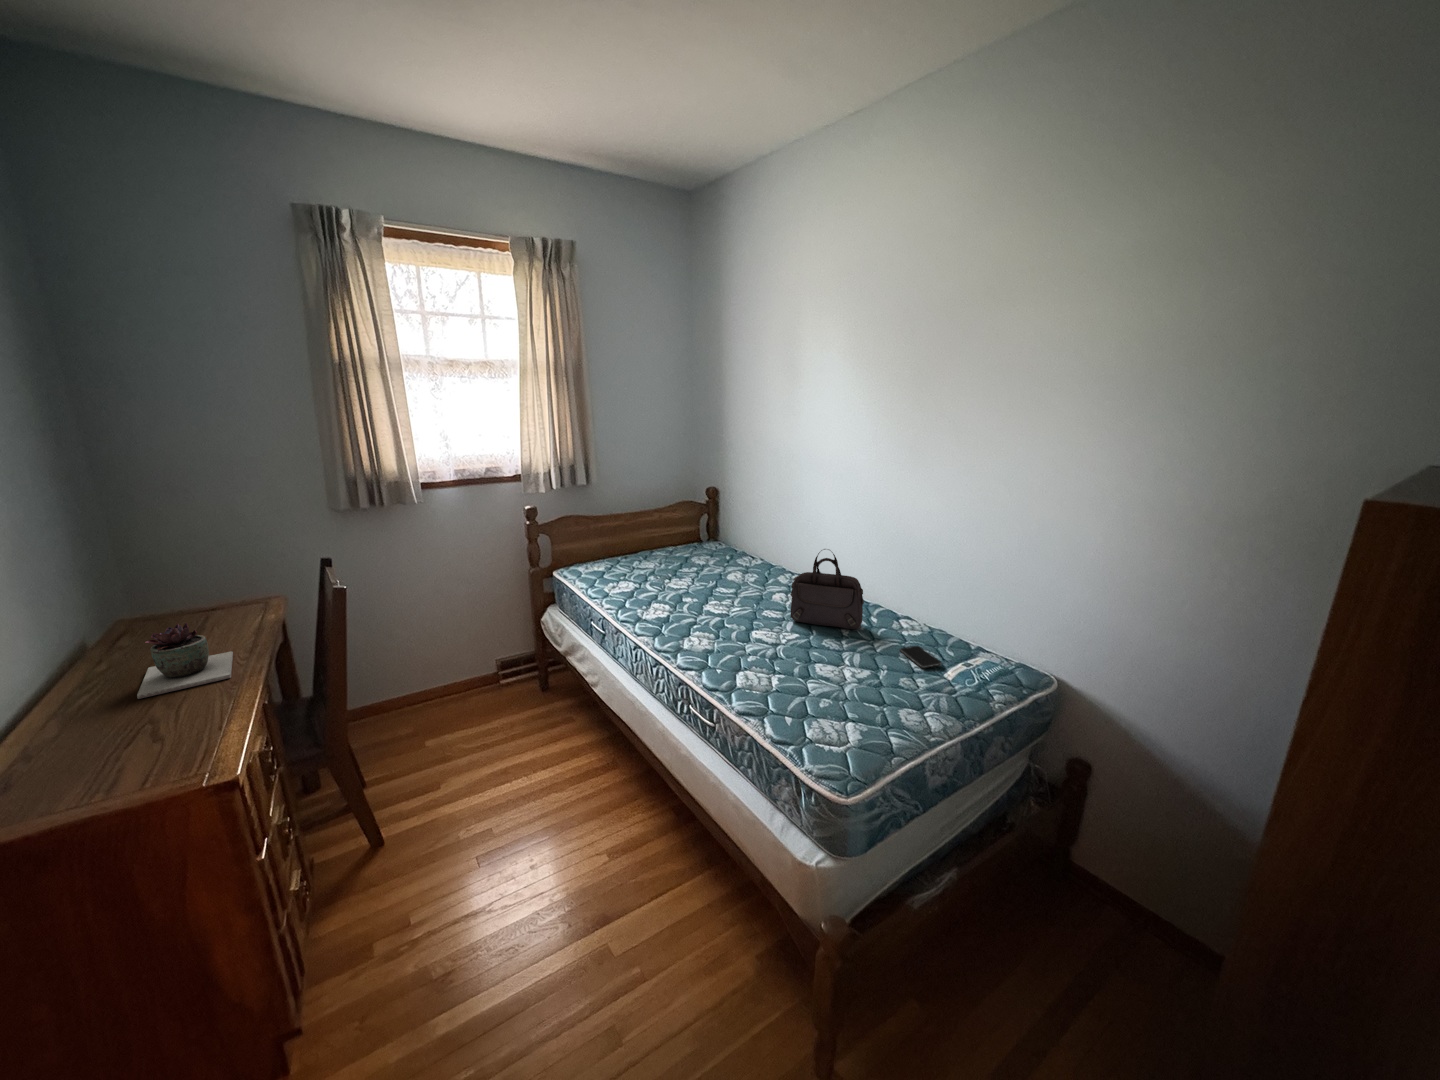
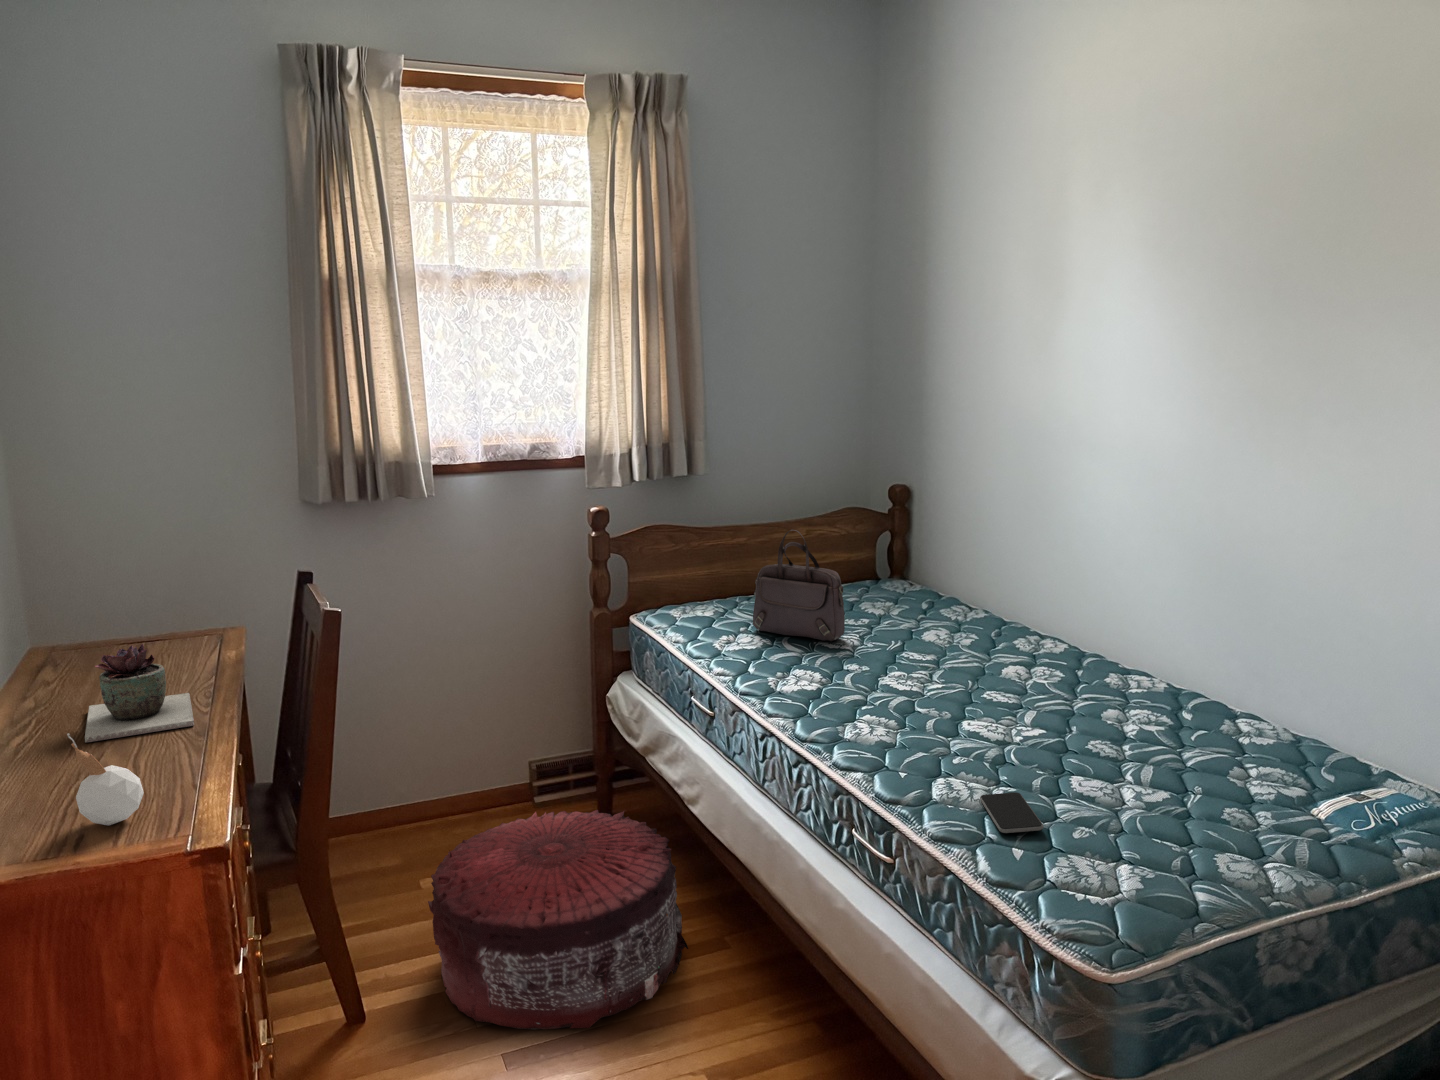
handbag: present [790,549,864,630] -> present [753,530,845,641]
smartphone: present [900,646,942,668] -> present [980,792,1044,833]
pouf: none [425,693,596,839] -> present [428,810,688,1029]
candle: none [91,711,168,775] -> present [67,733,144,826]

